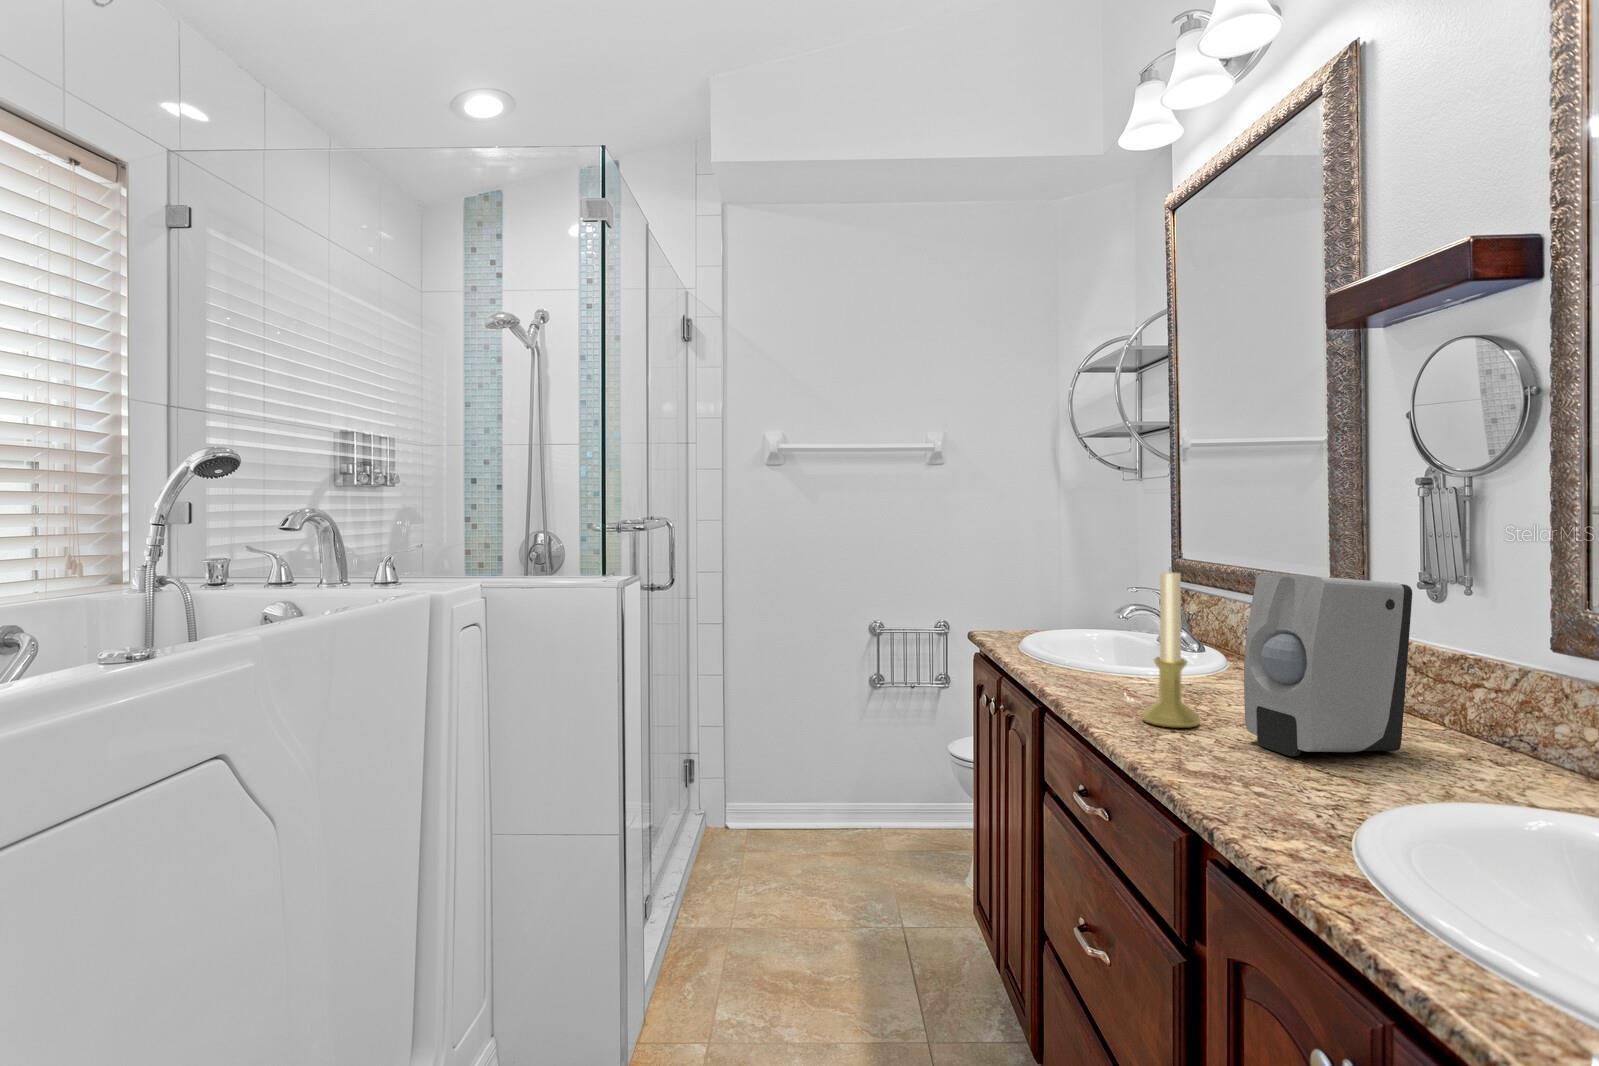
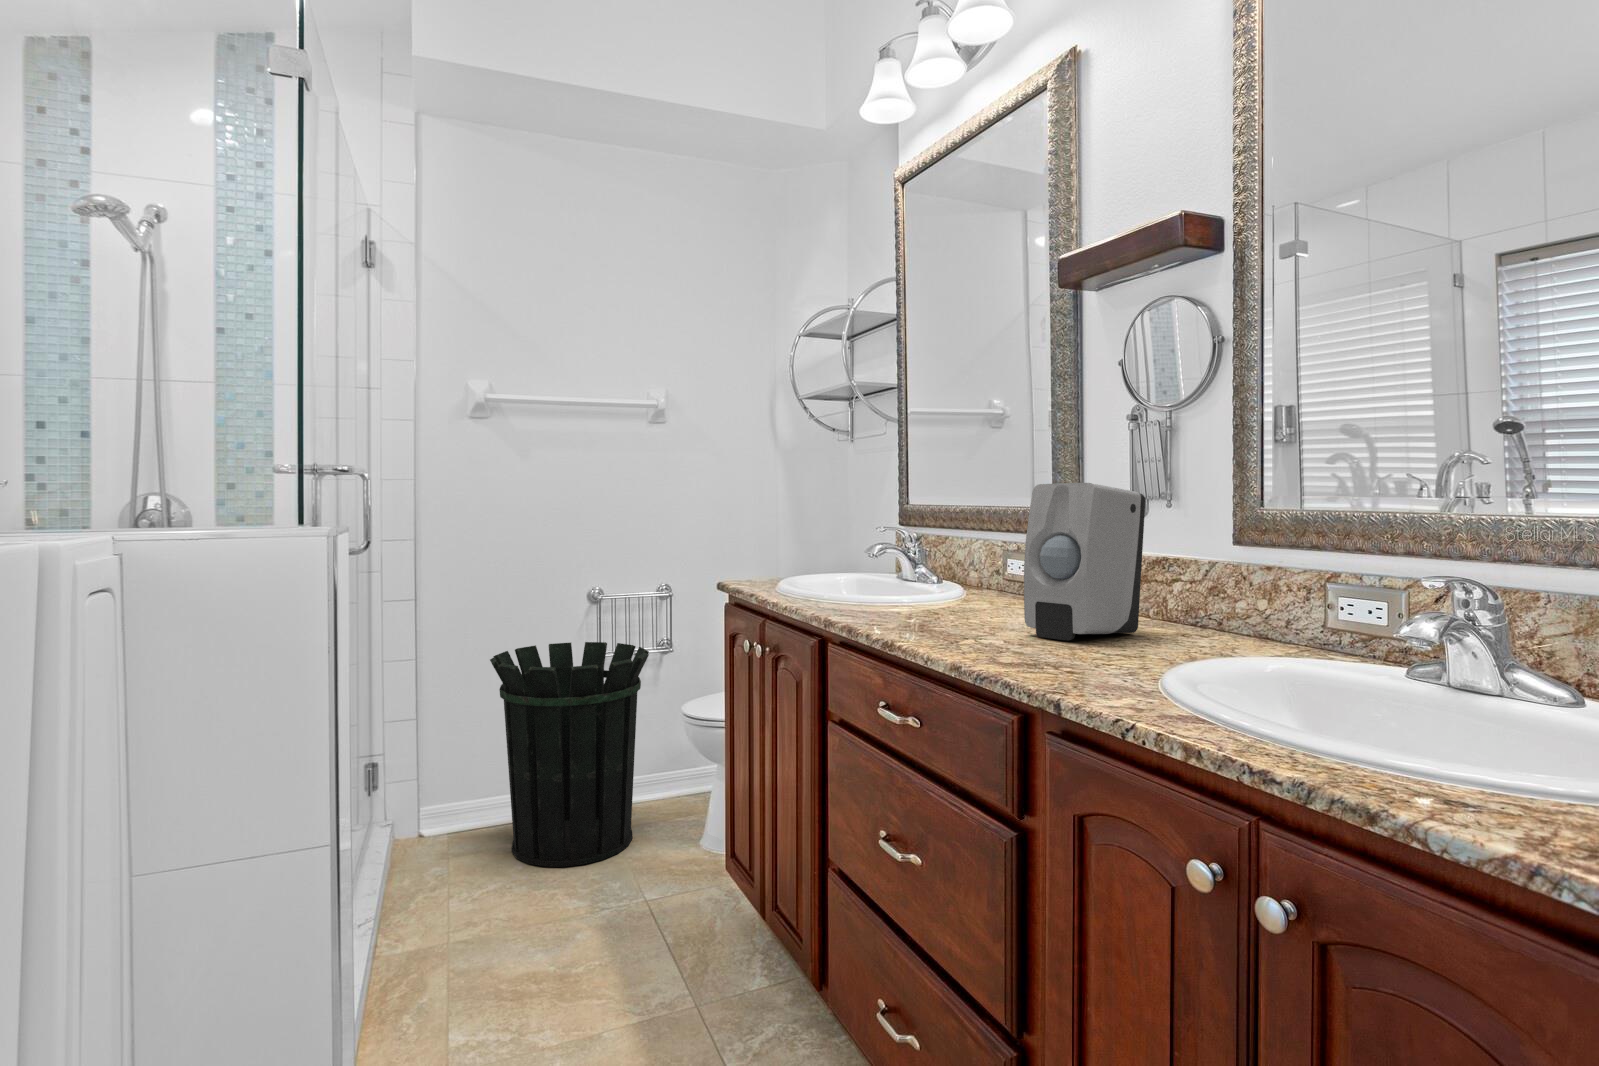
candle holder: present [1142,572,1200,728] -> none [932,484,982,631]
waste bin: none [778,672,918,881] -> present [490,642,649,867]

